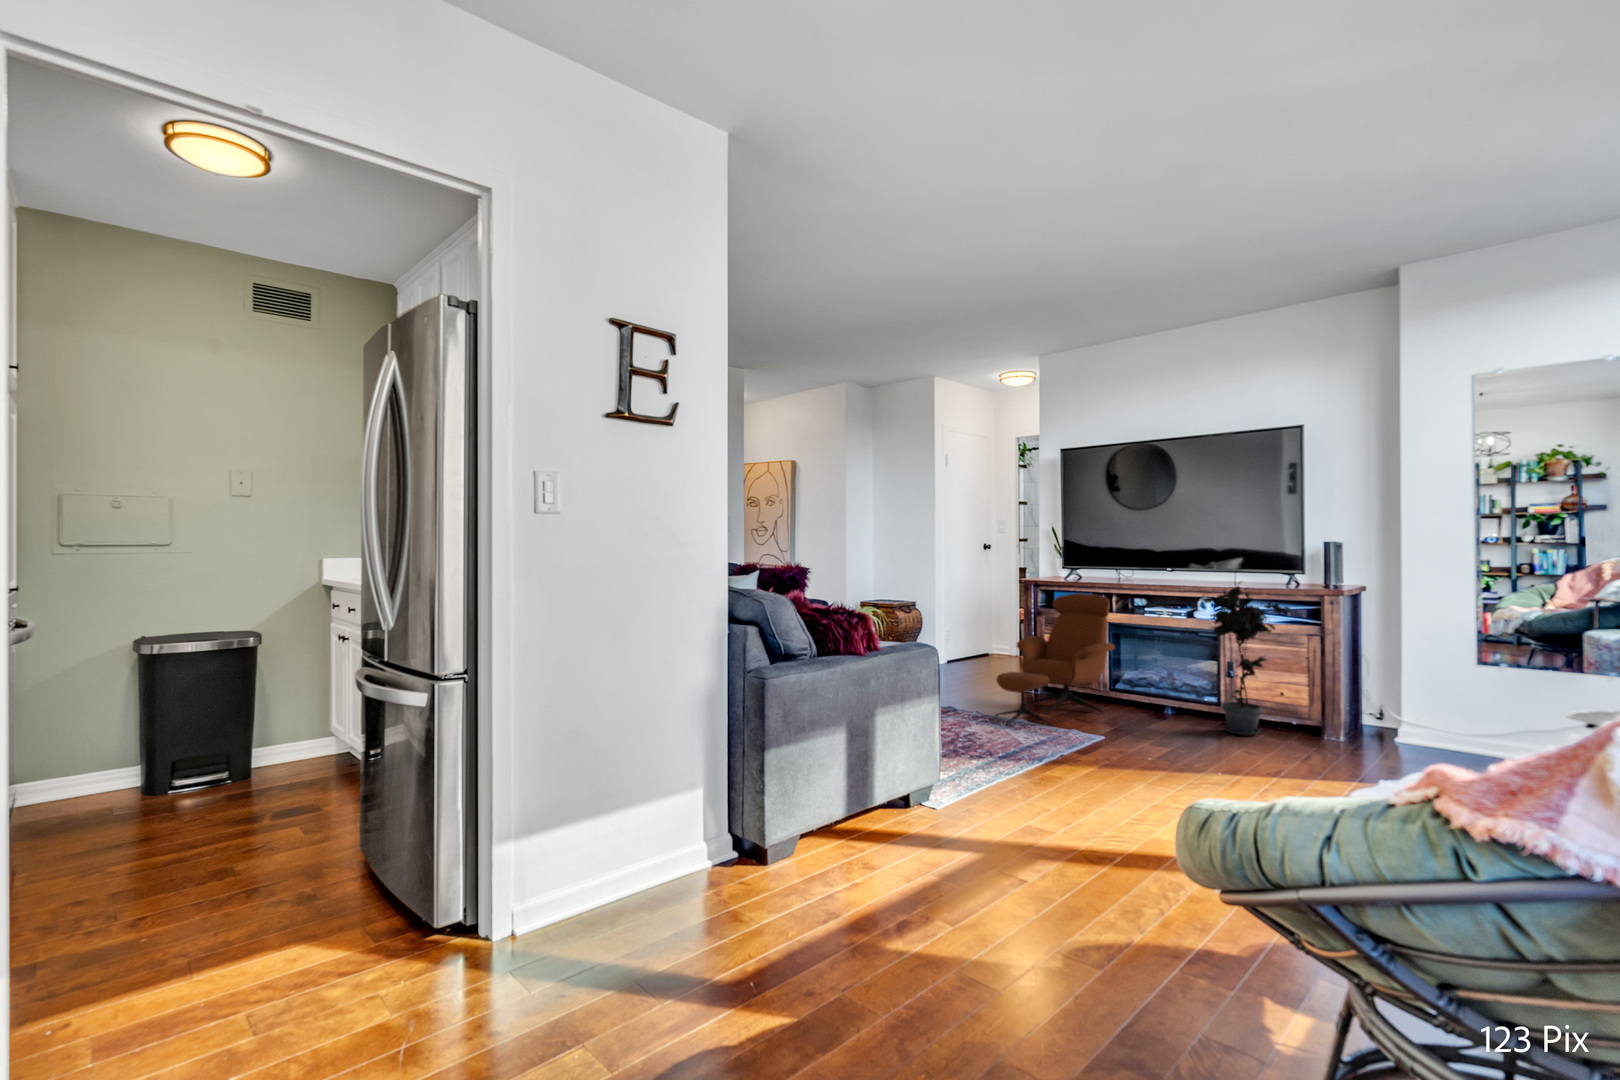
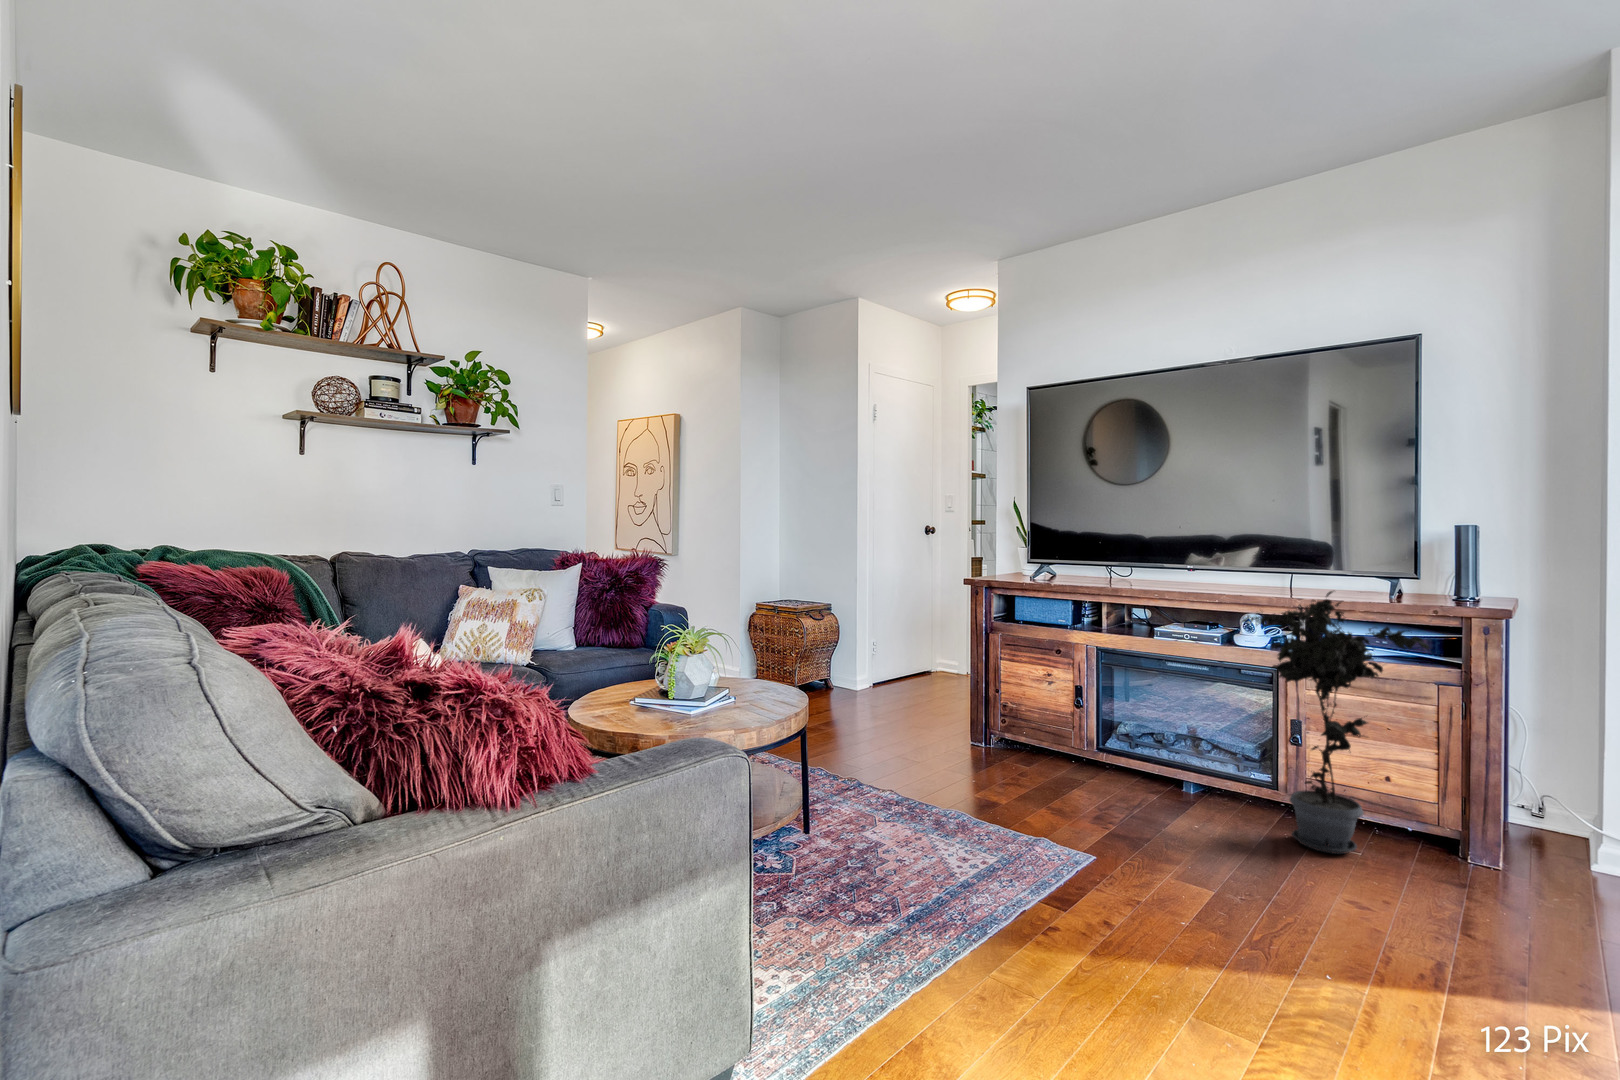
lounge chair: present [996,593,1115,725] -> none [918,601,1109,827]

